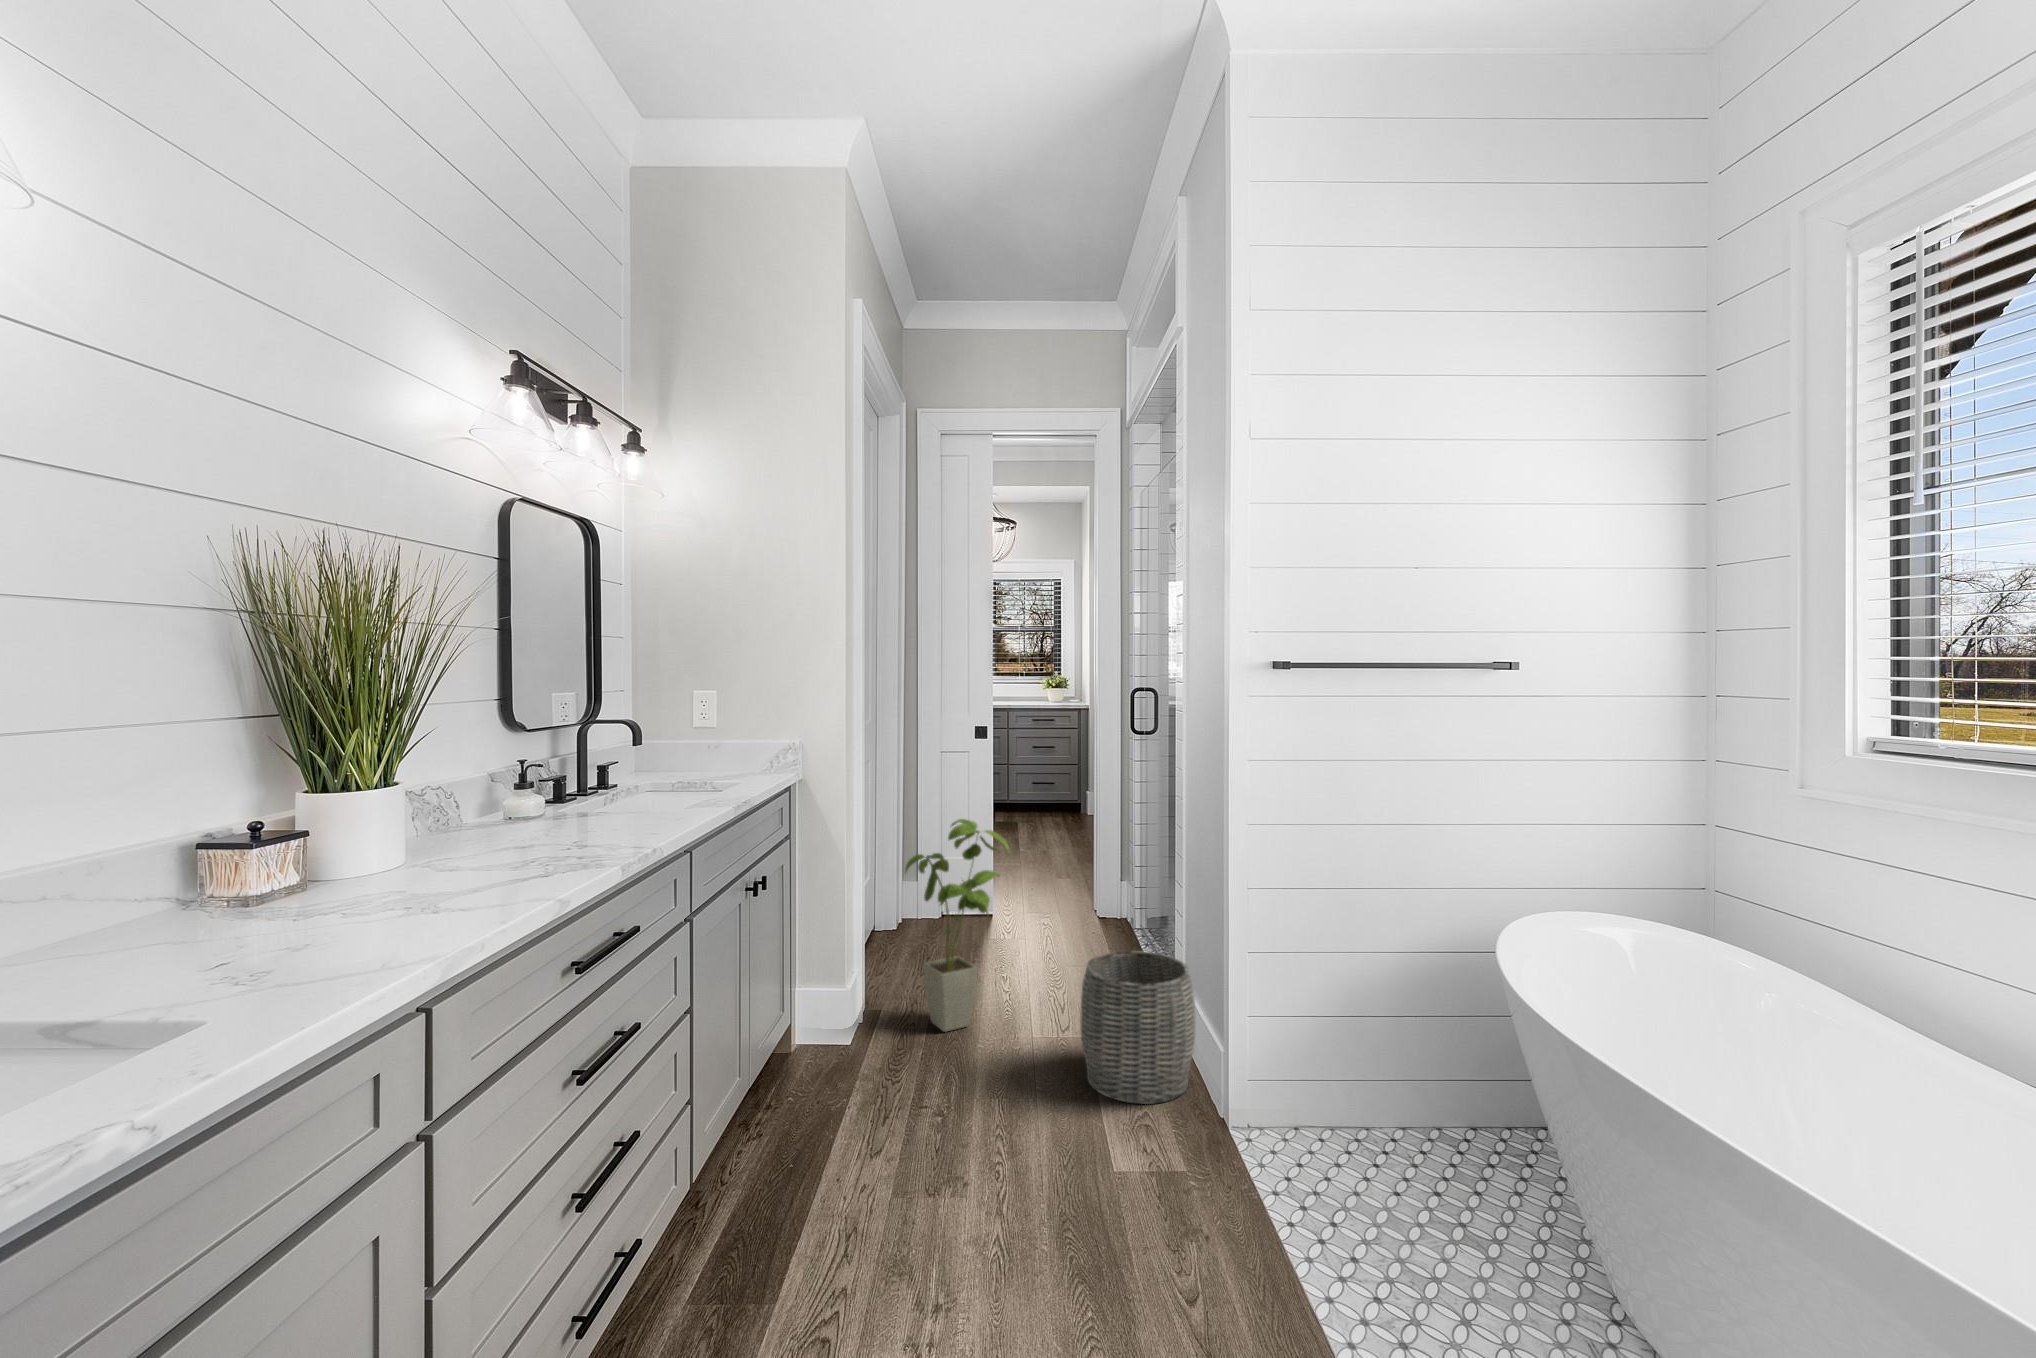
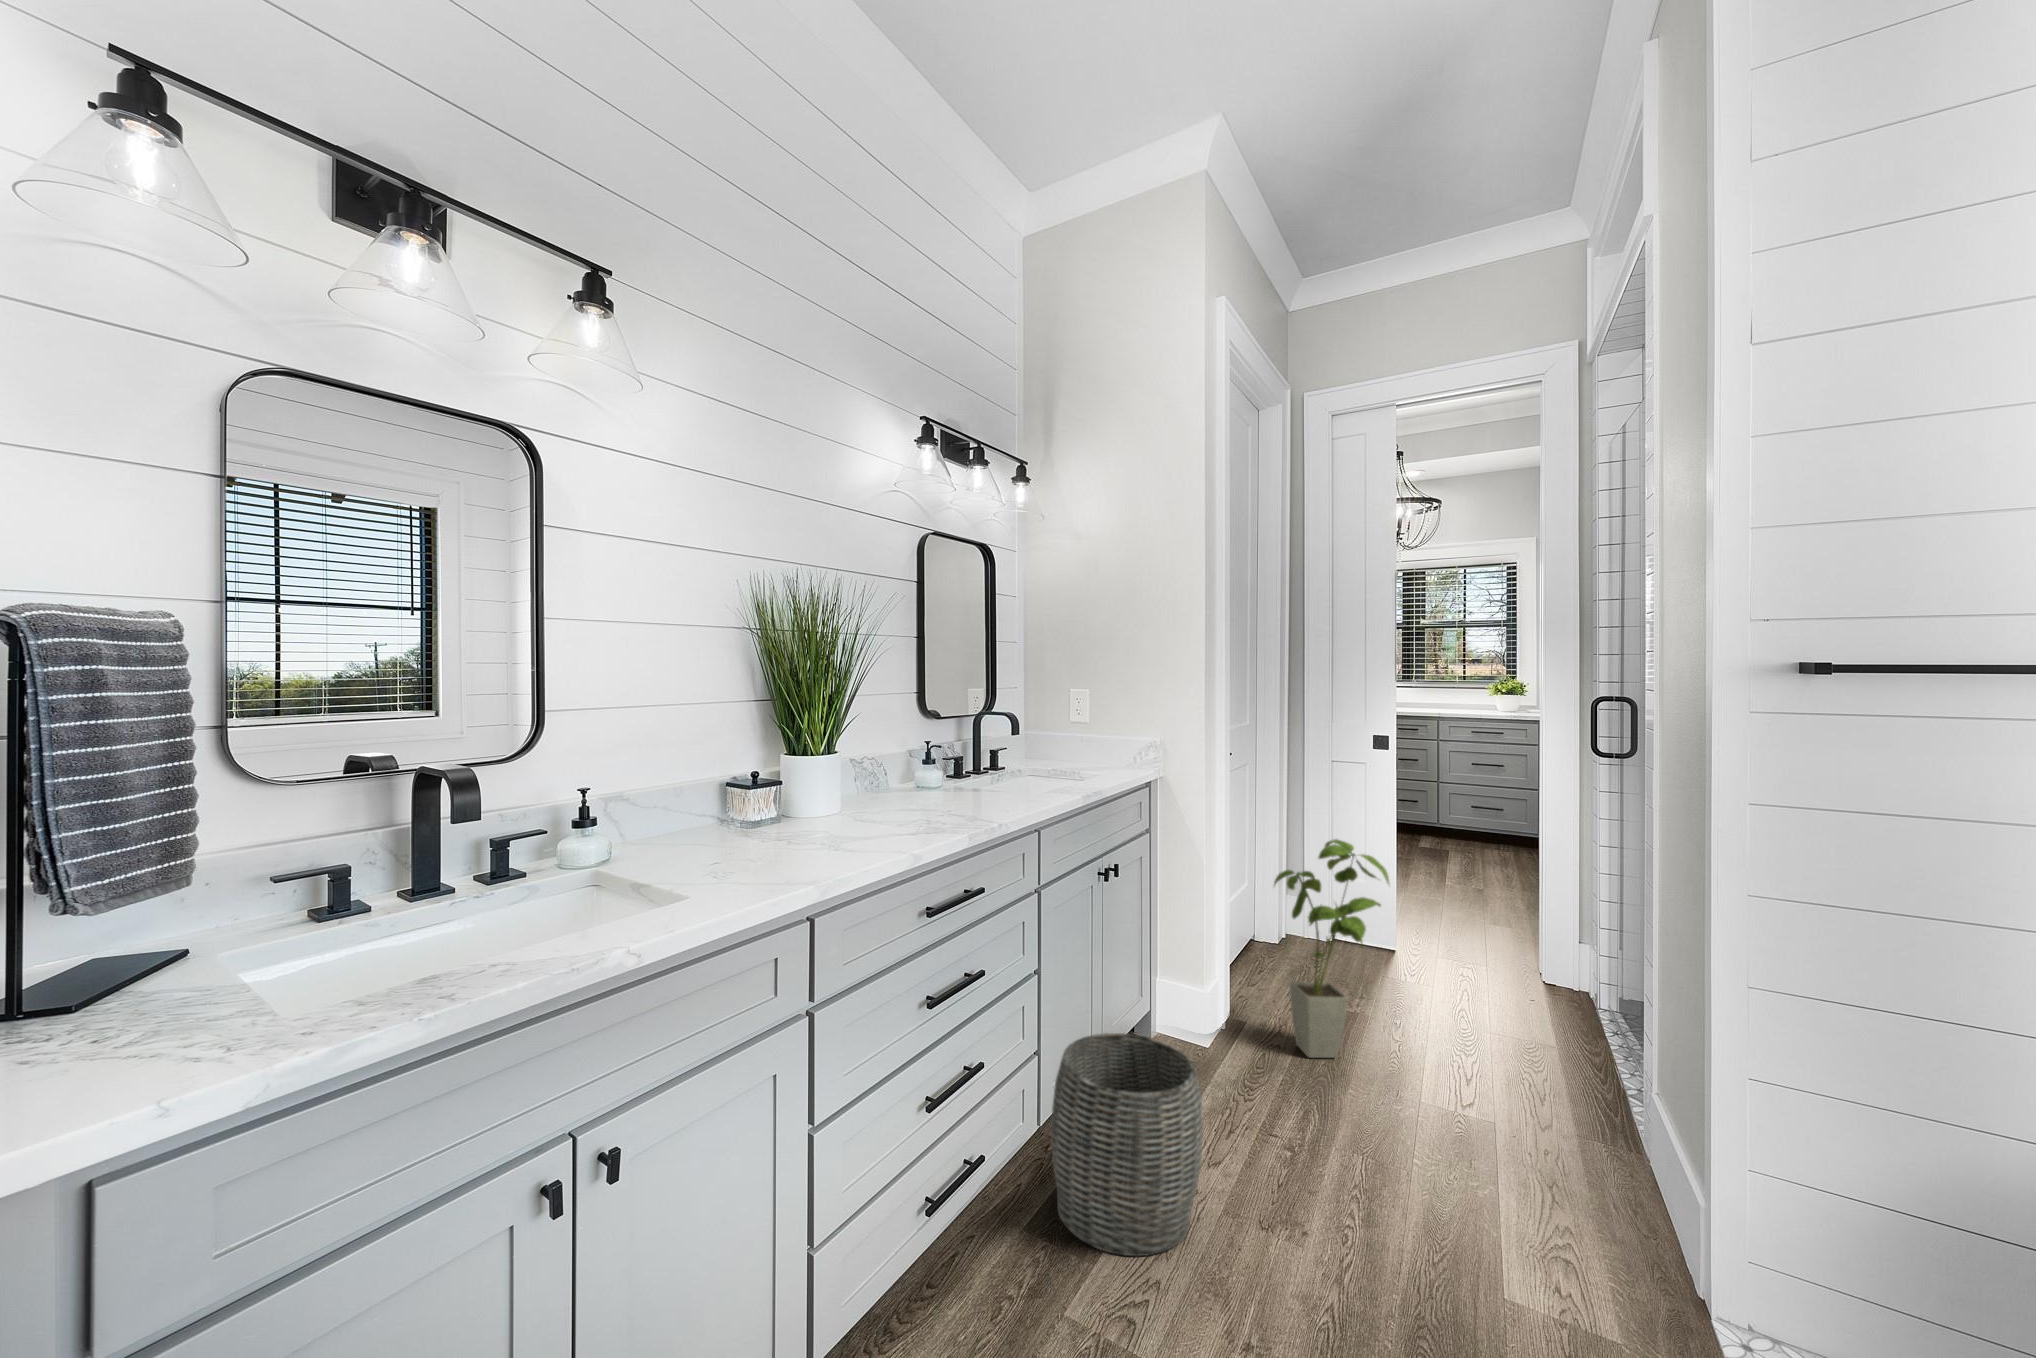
woven basket: present [1080,951,1195,1104] -> present [1051,1033,1203,1256]

